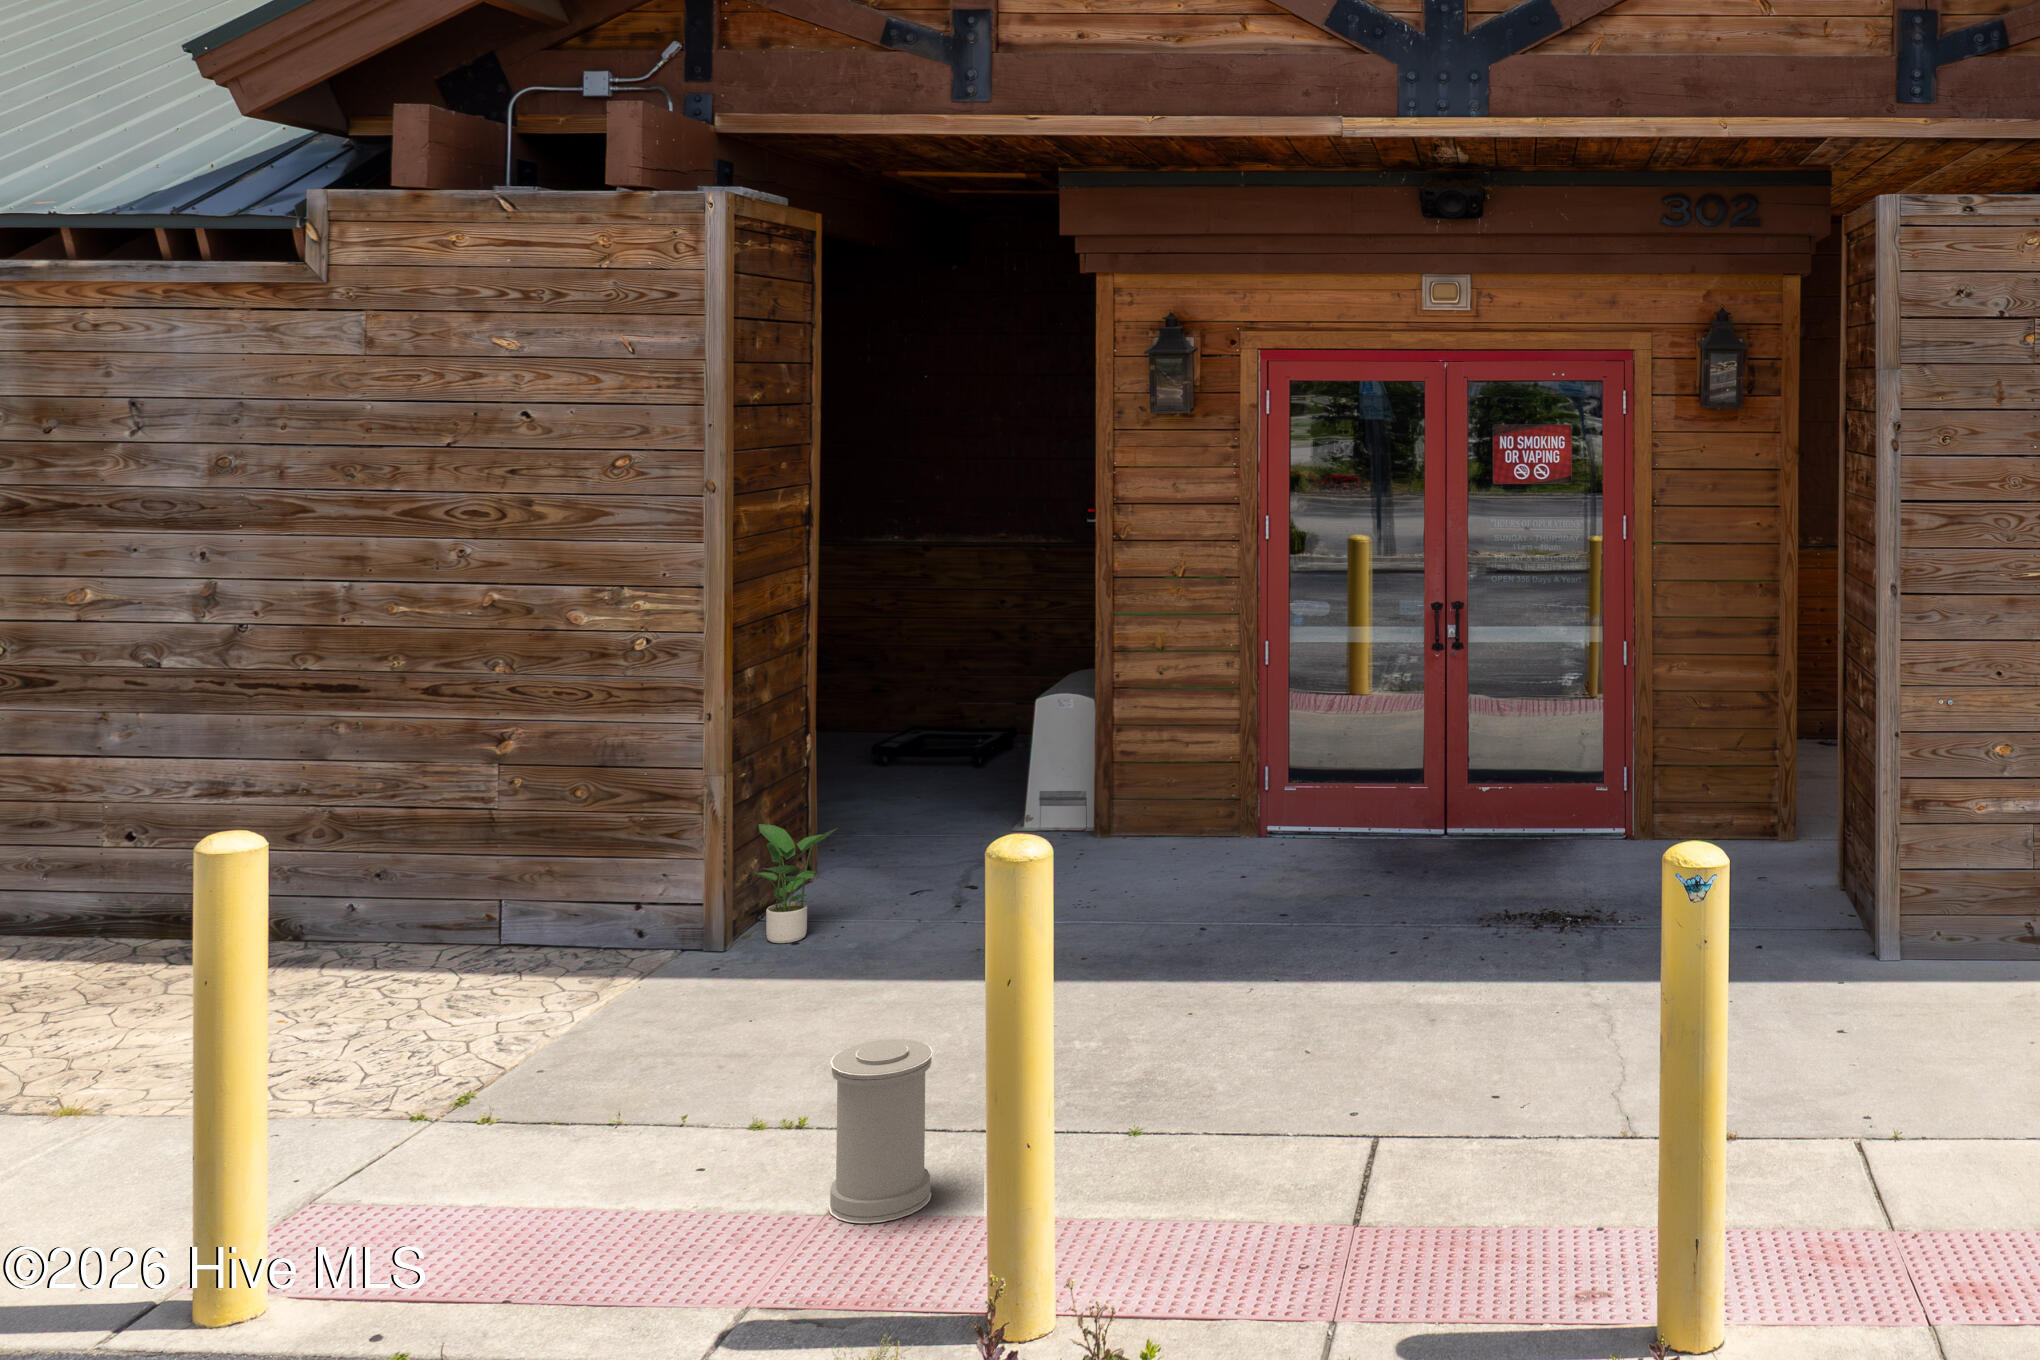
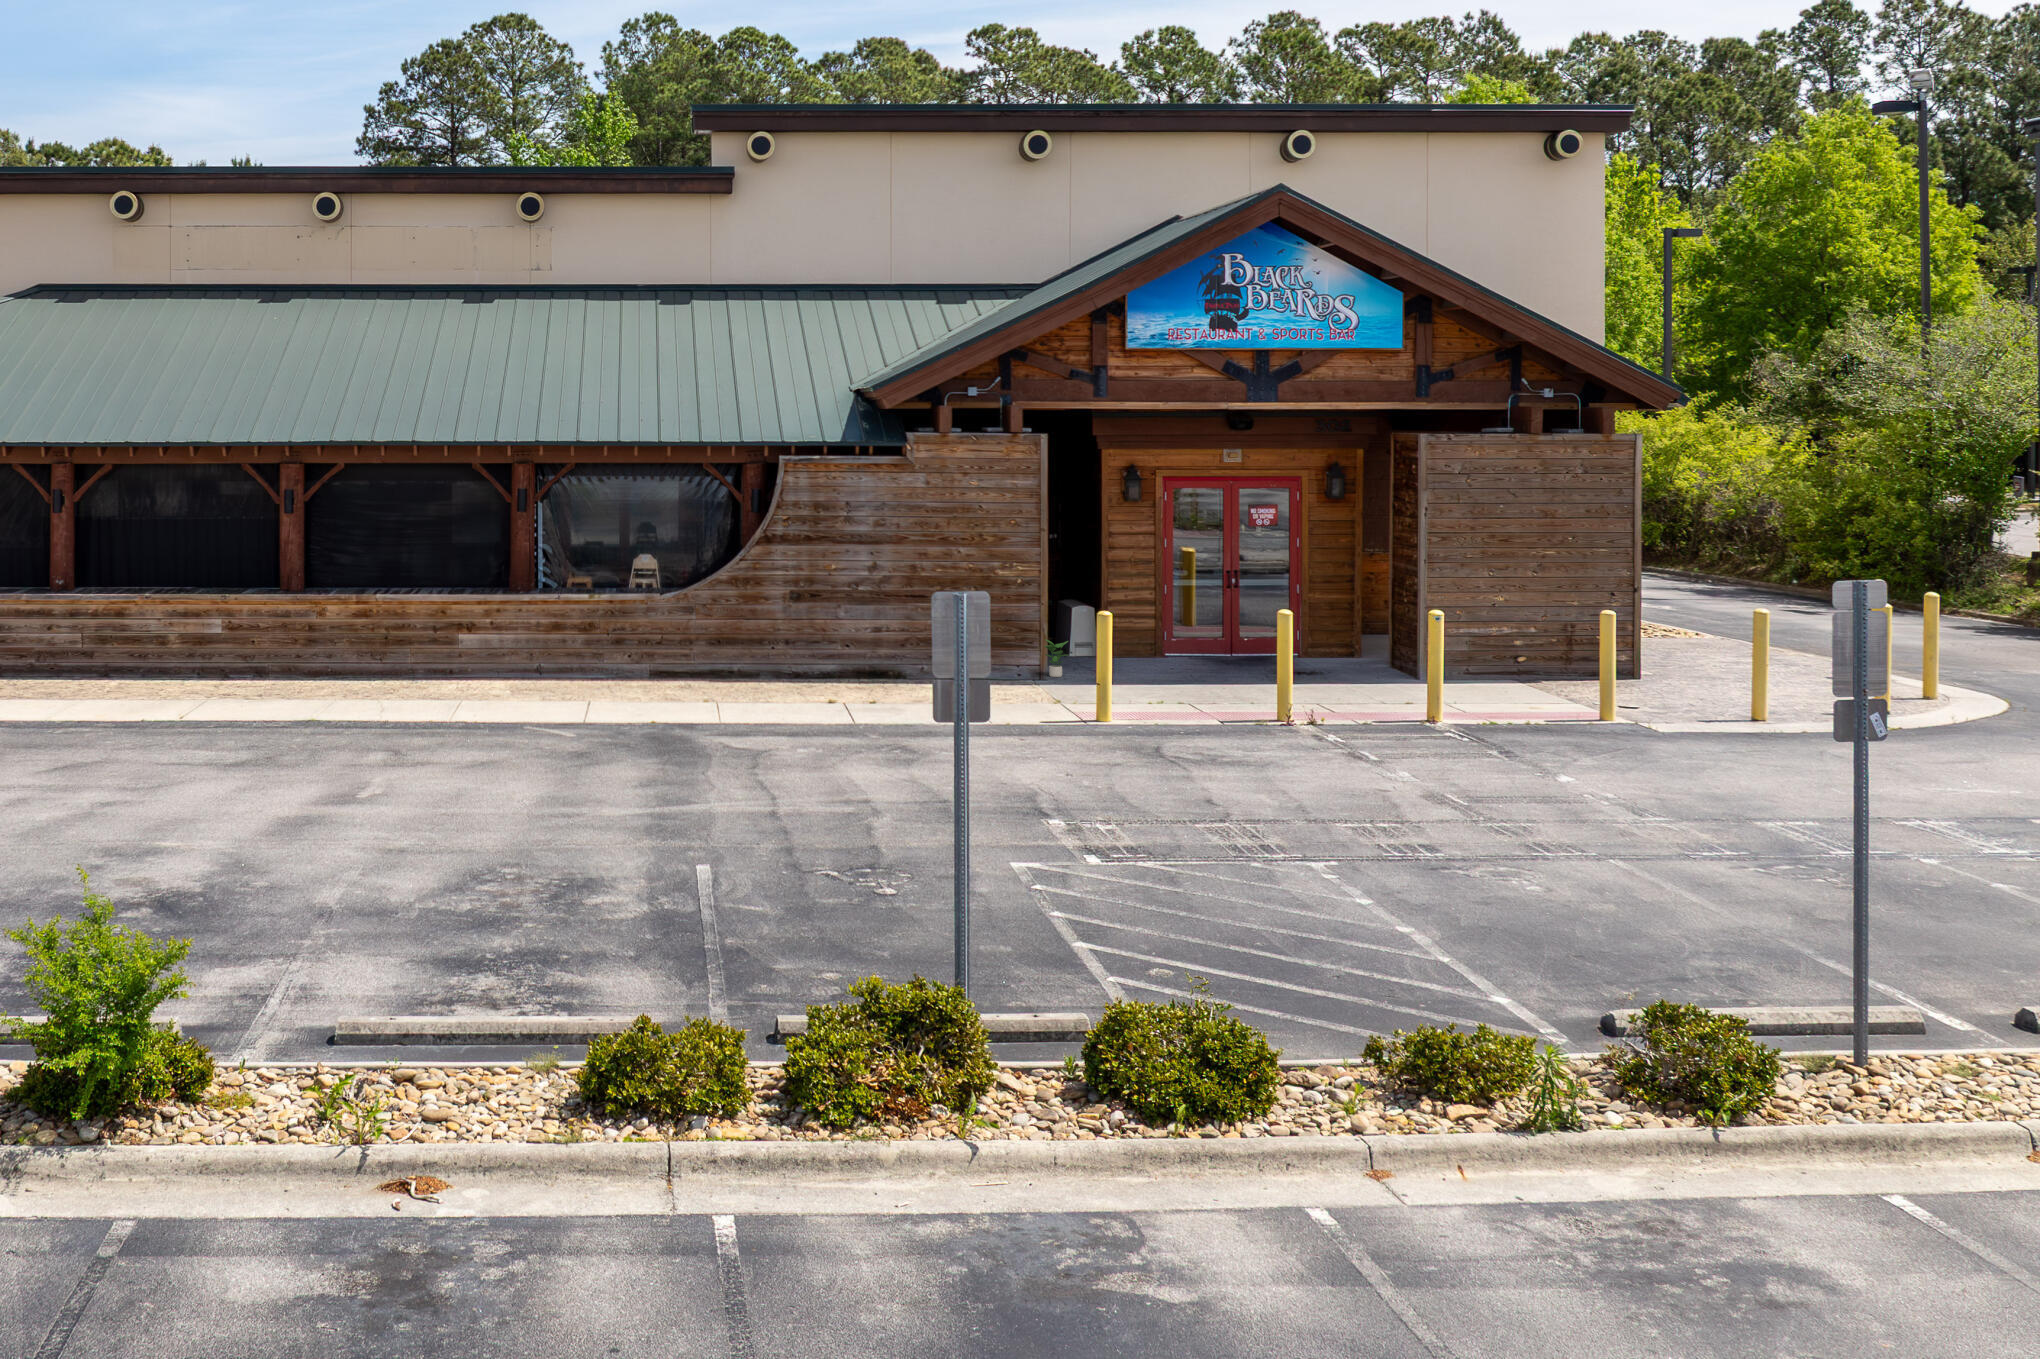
trash can: present [828,1039,933,1223] -> none [1205,666,1231,706]

